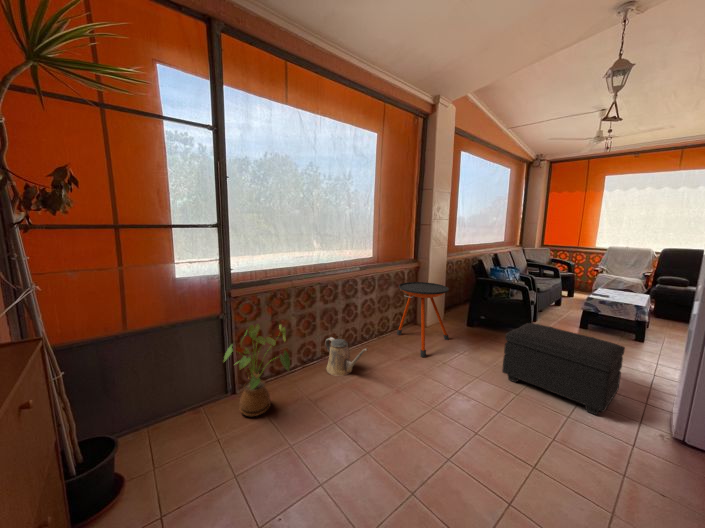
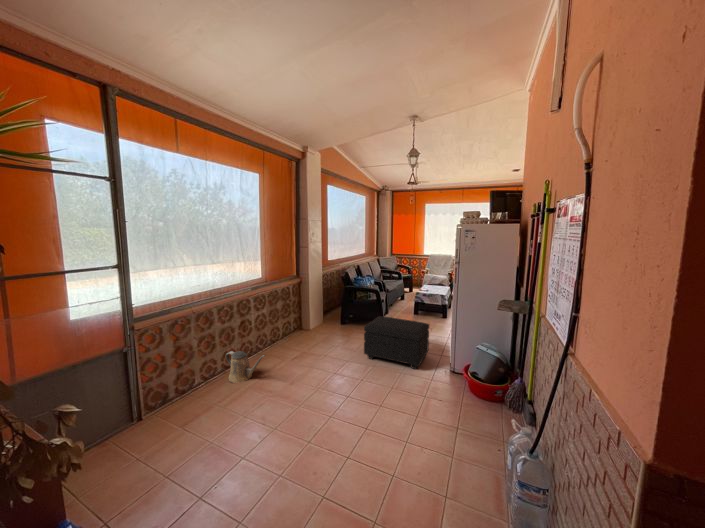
side table: present [397,282,449,357] -> none [286,294,328,354]
house plant: present [224,324,290,416] -> none [133,347,201,434]

